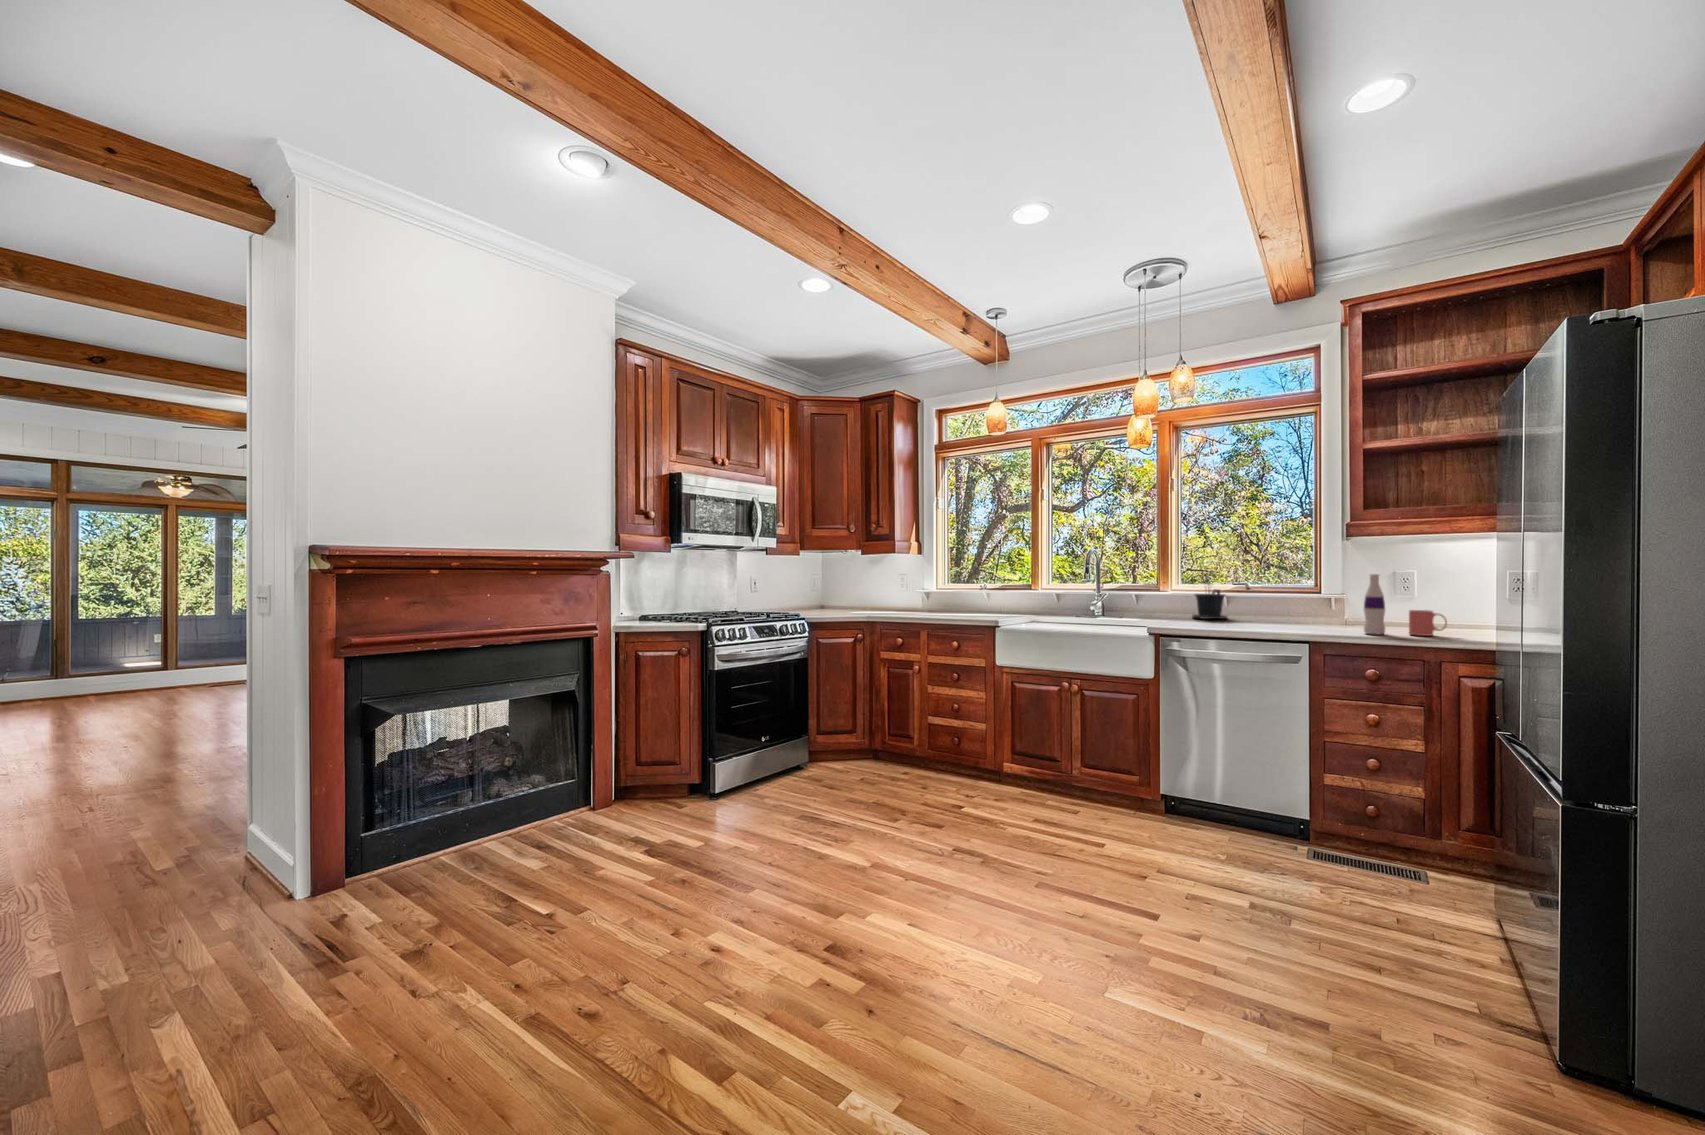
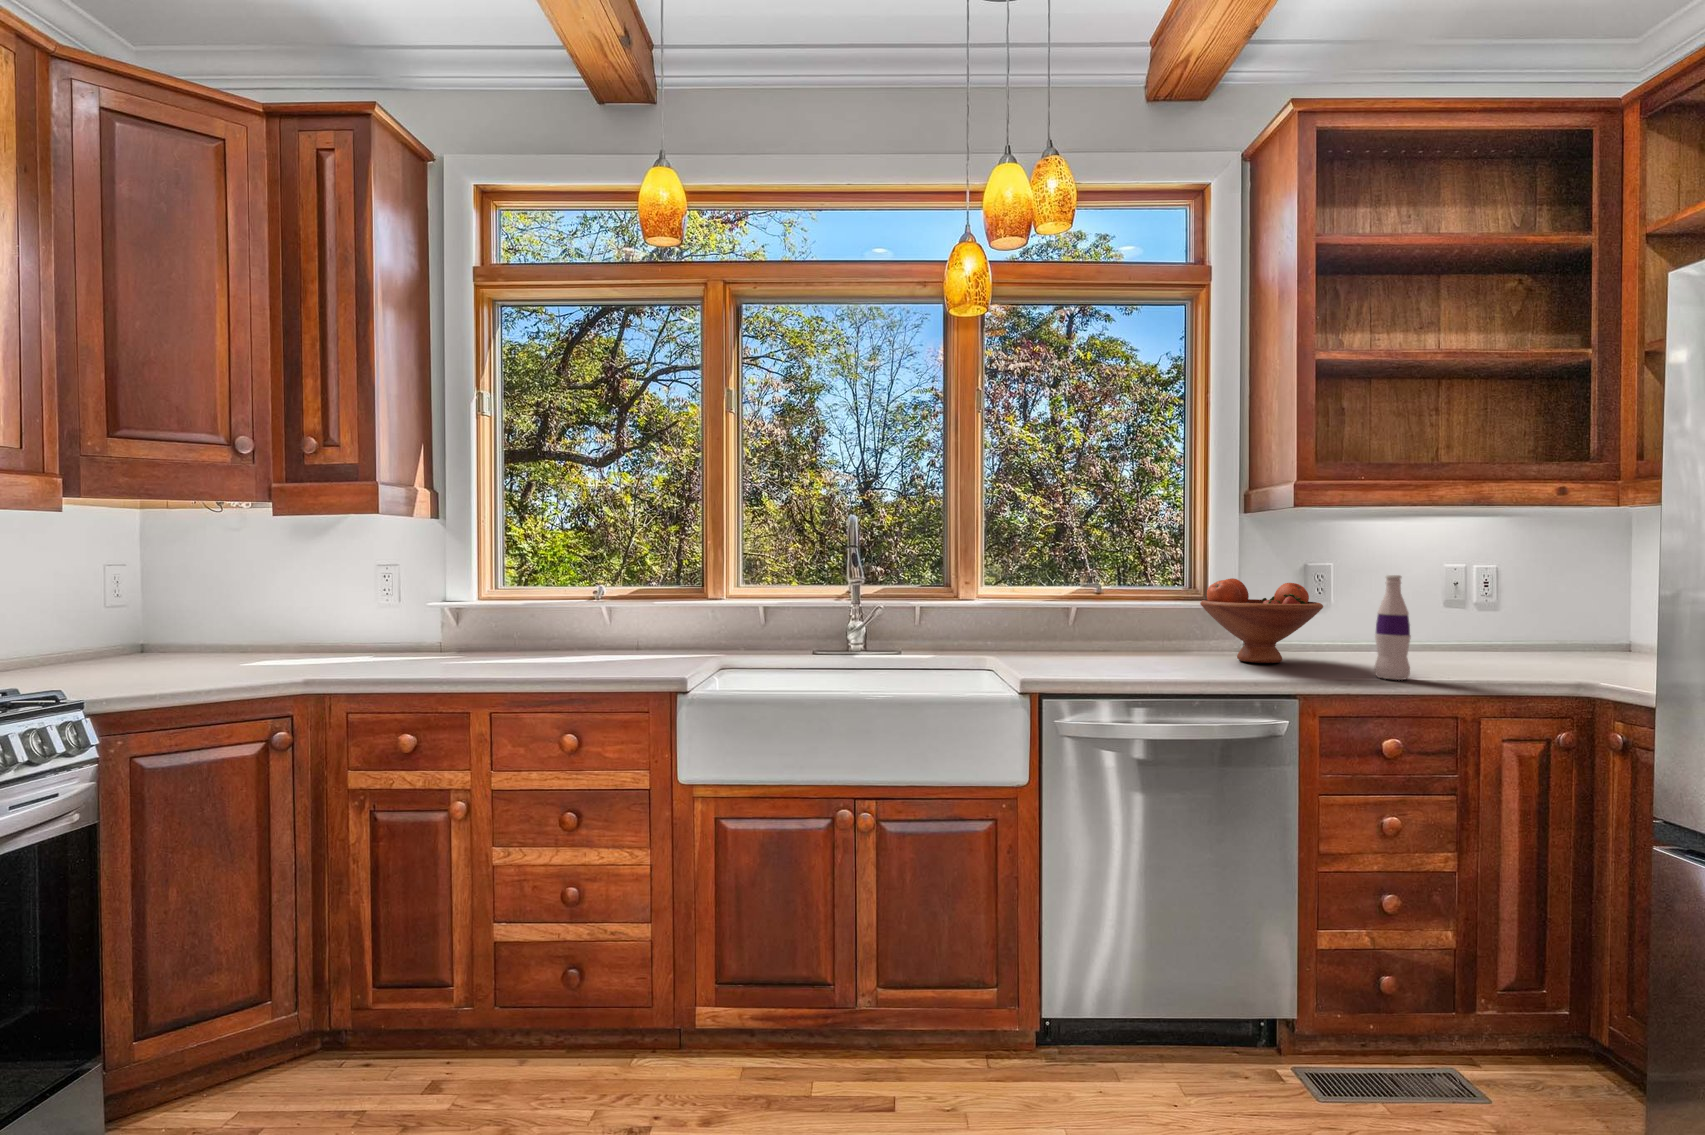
potted plant: present [1192,562,1227,619] -> none [1029,547,1092,653]
fruit bowl: none [1280,578,1358,626] -> present [1200,578,1323,663]
mug: present [1409,610,1447,636] -> none [1431,635,1488,678]

